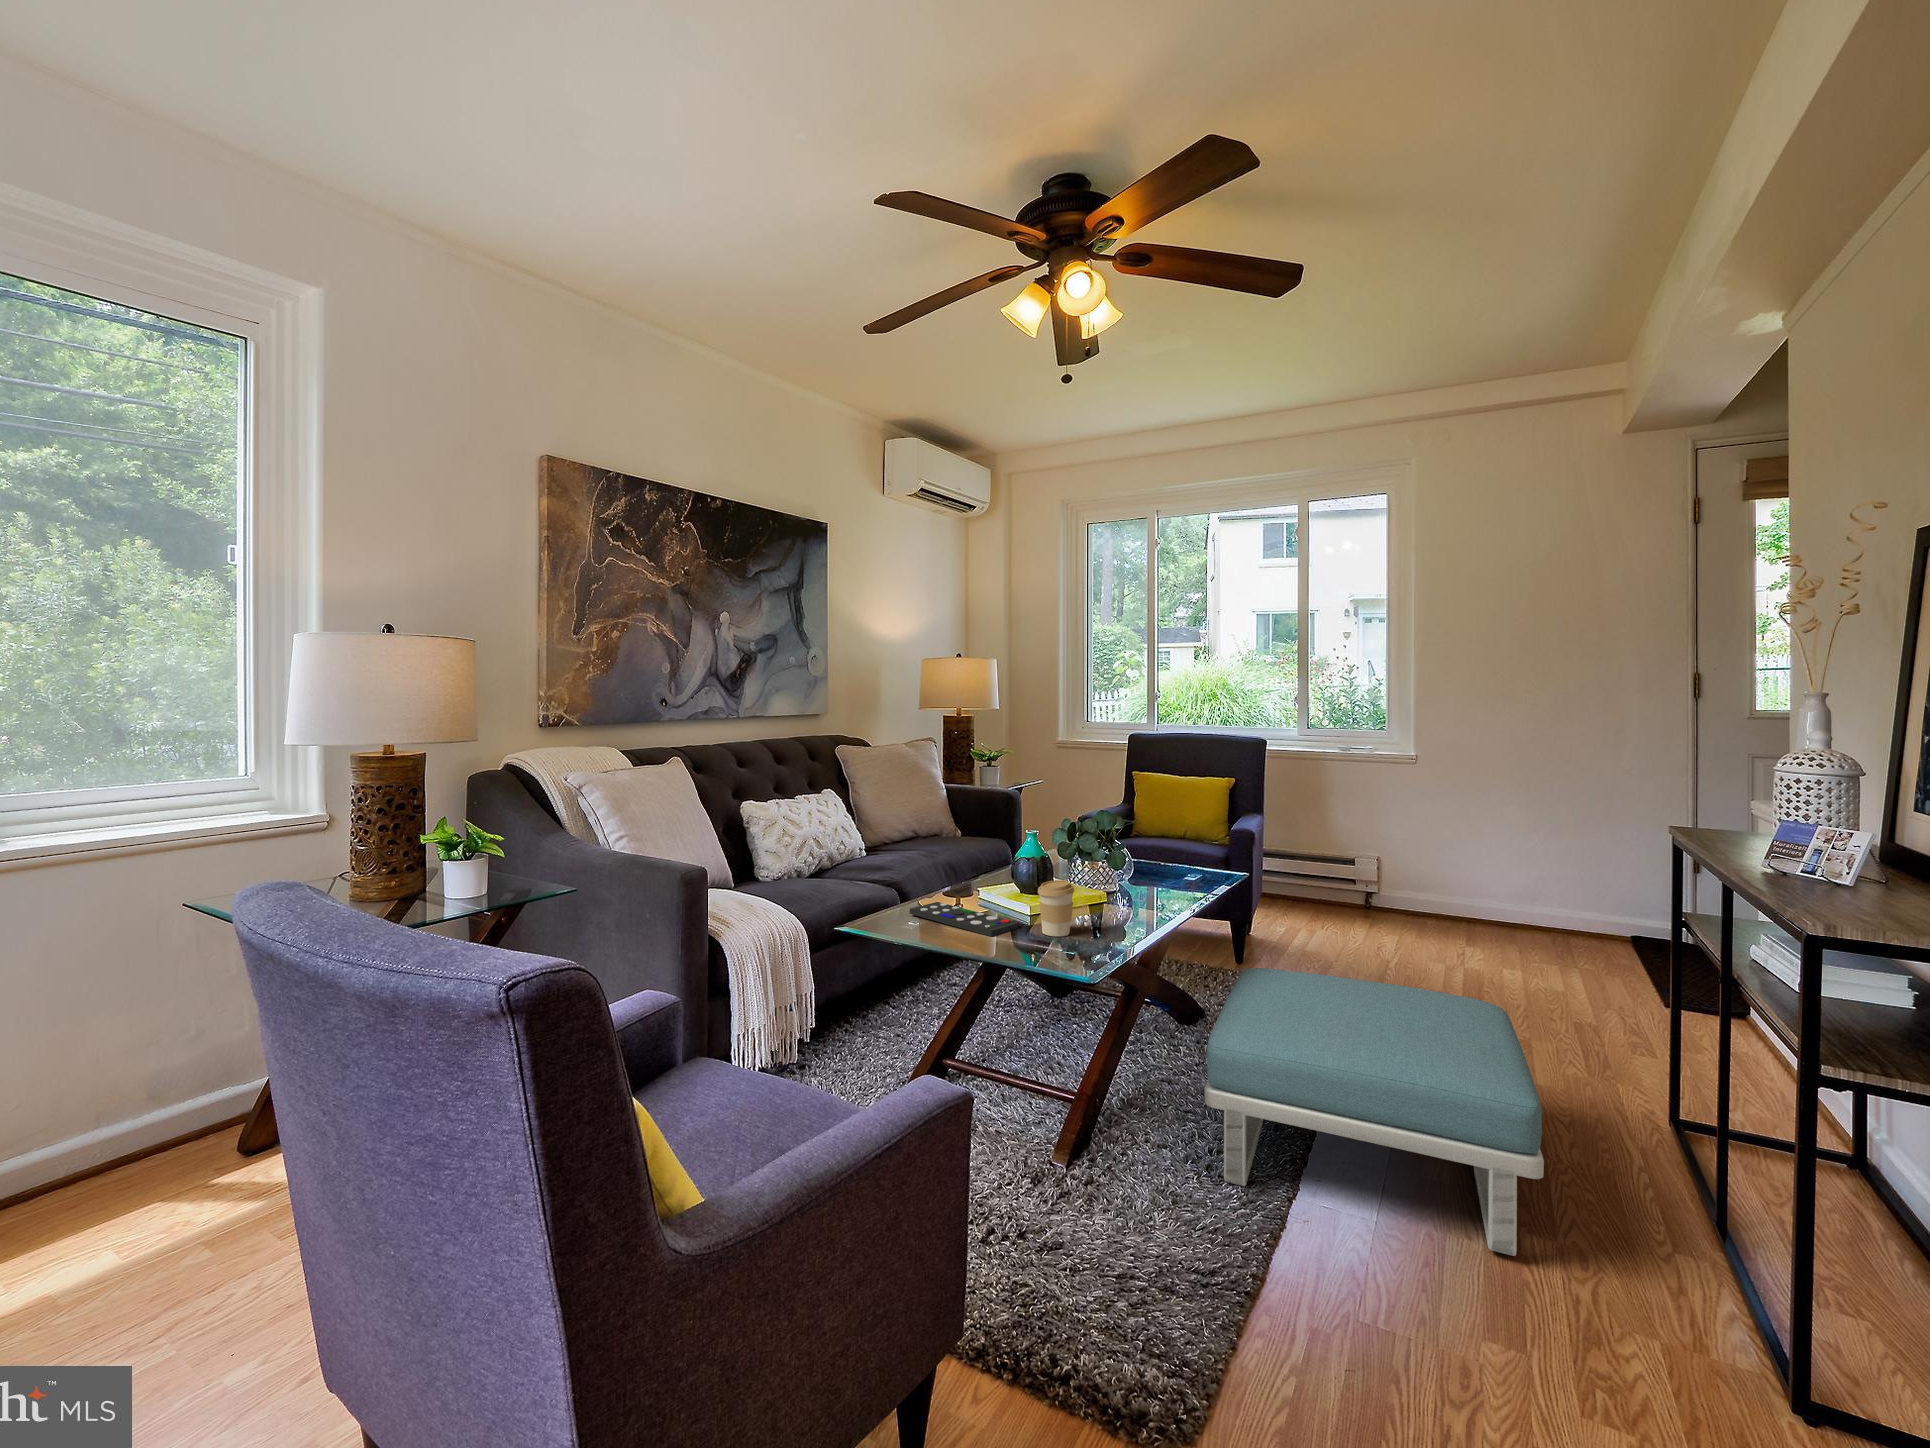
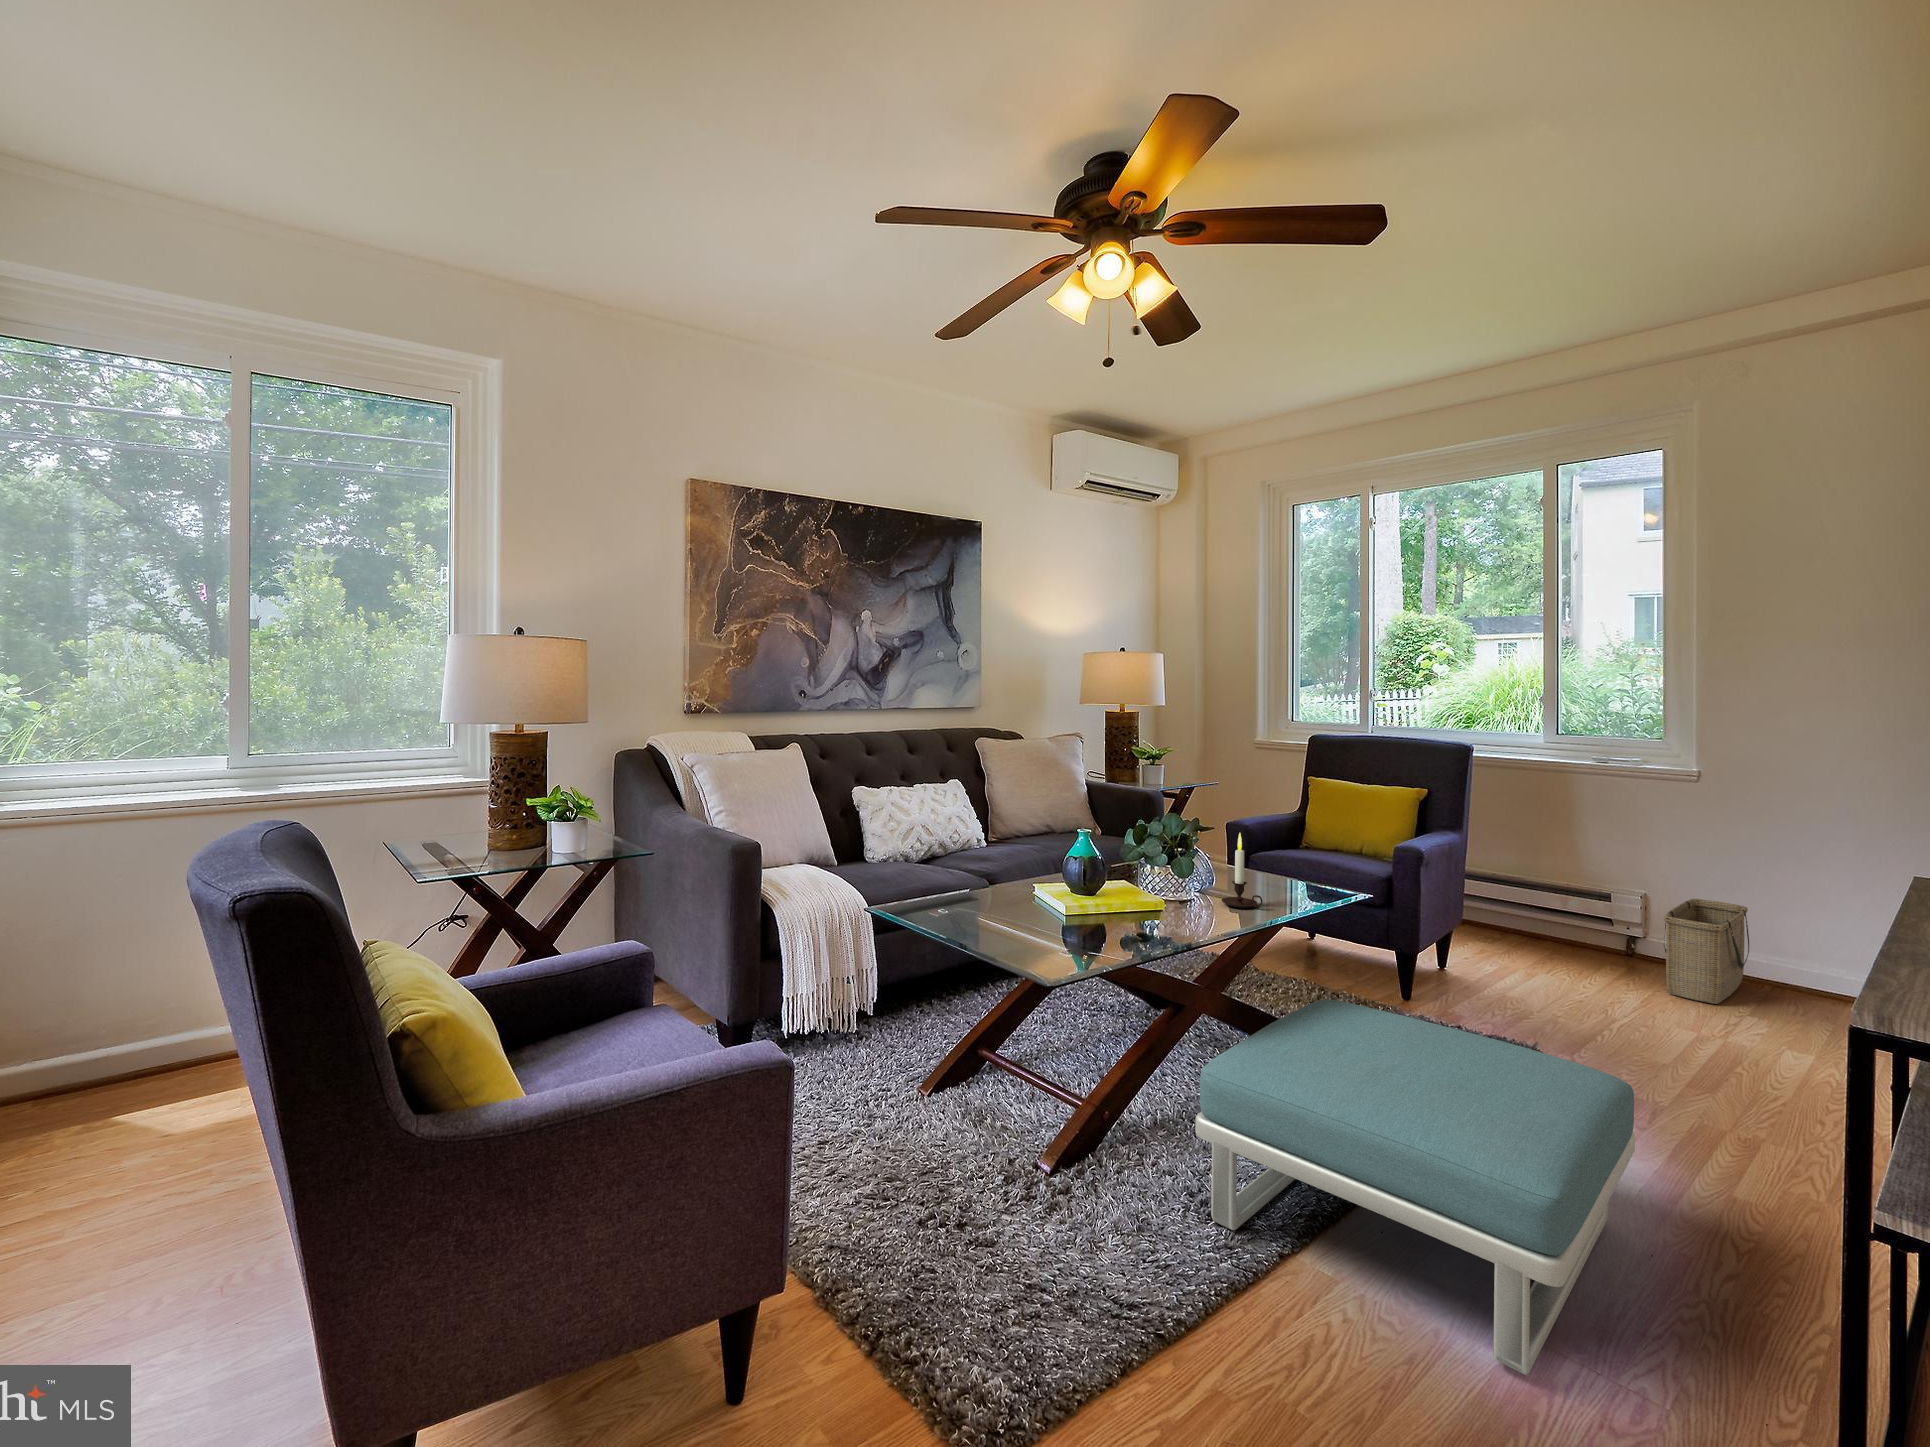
candle: none [1151,825,1190,893] -> present [1222,833,1262,908]
basket: none [1401,857,1455,939] -> present [1664,899,1749,1004]
coffee cup: present [1038,880,1074,936] -> none [1052,881,1090,938]
remote control: present [910,902,1019,937] -> none [949,895,1041,932]

